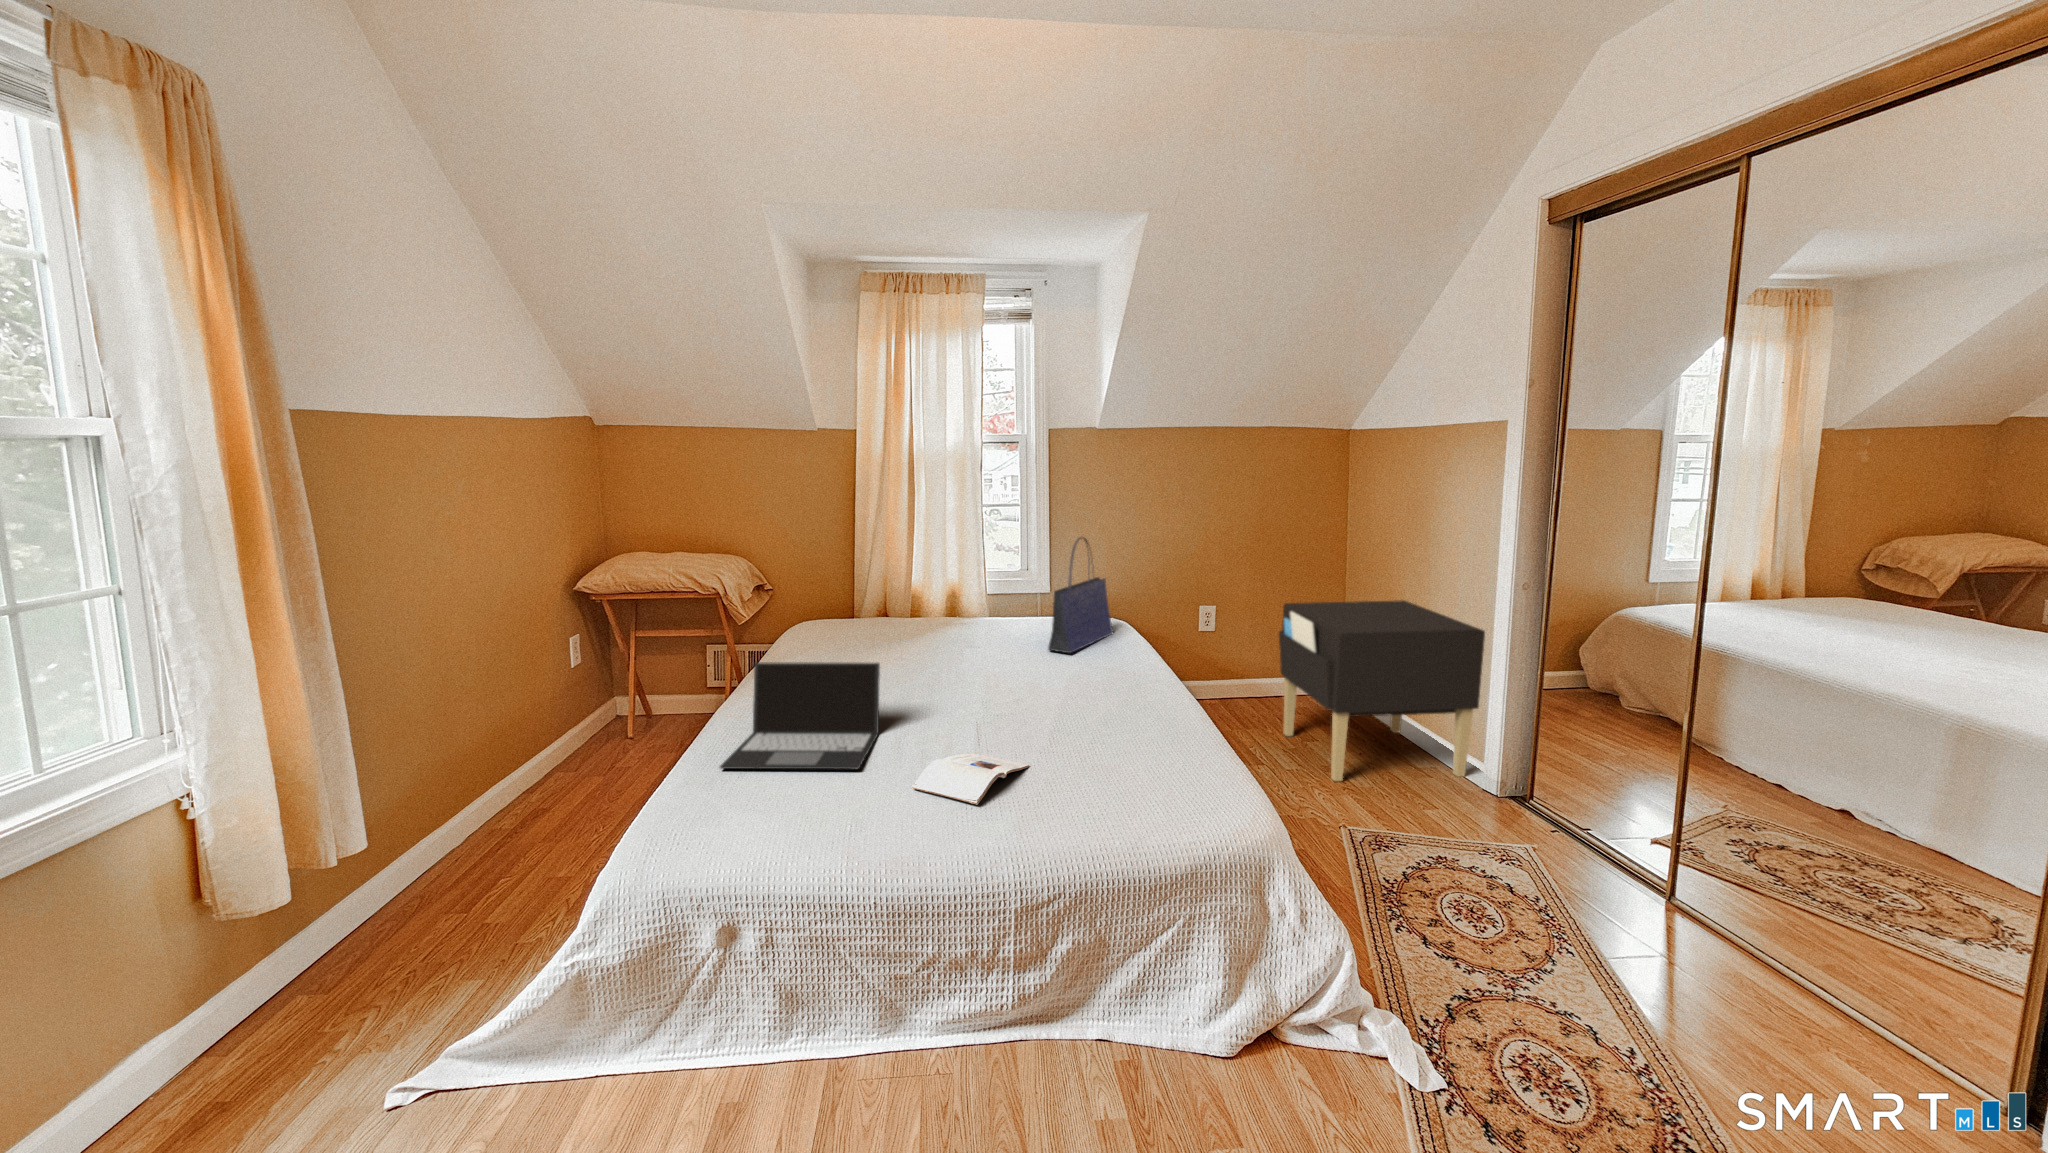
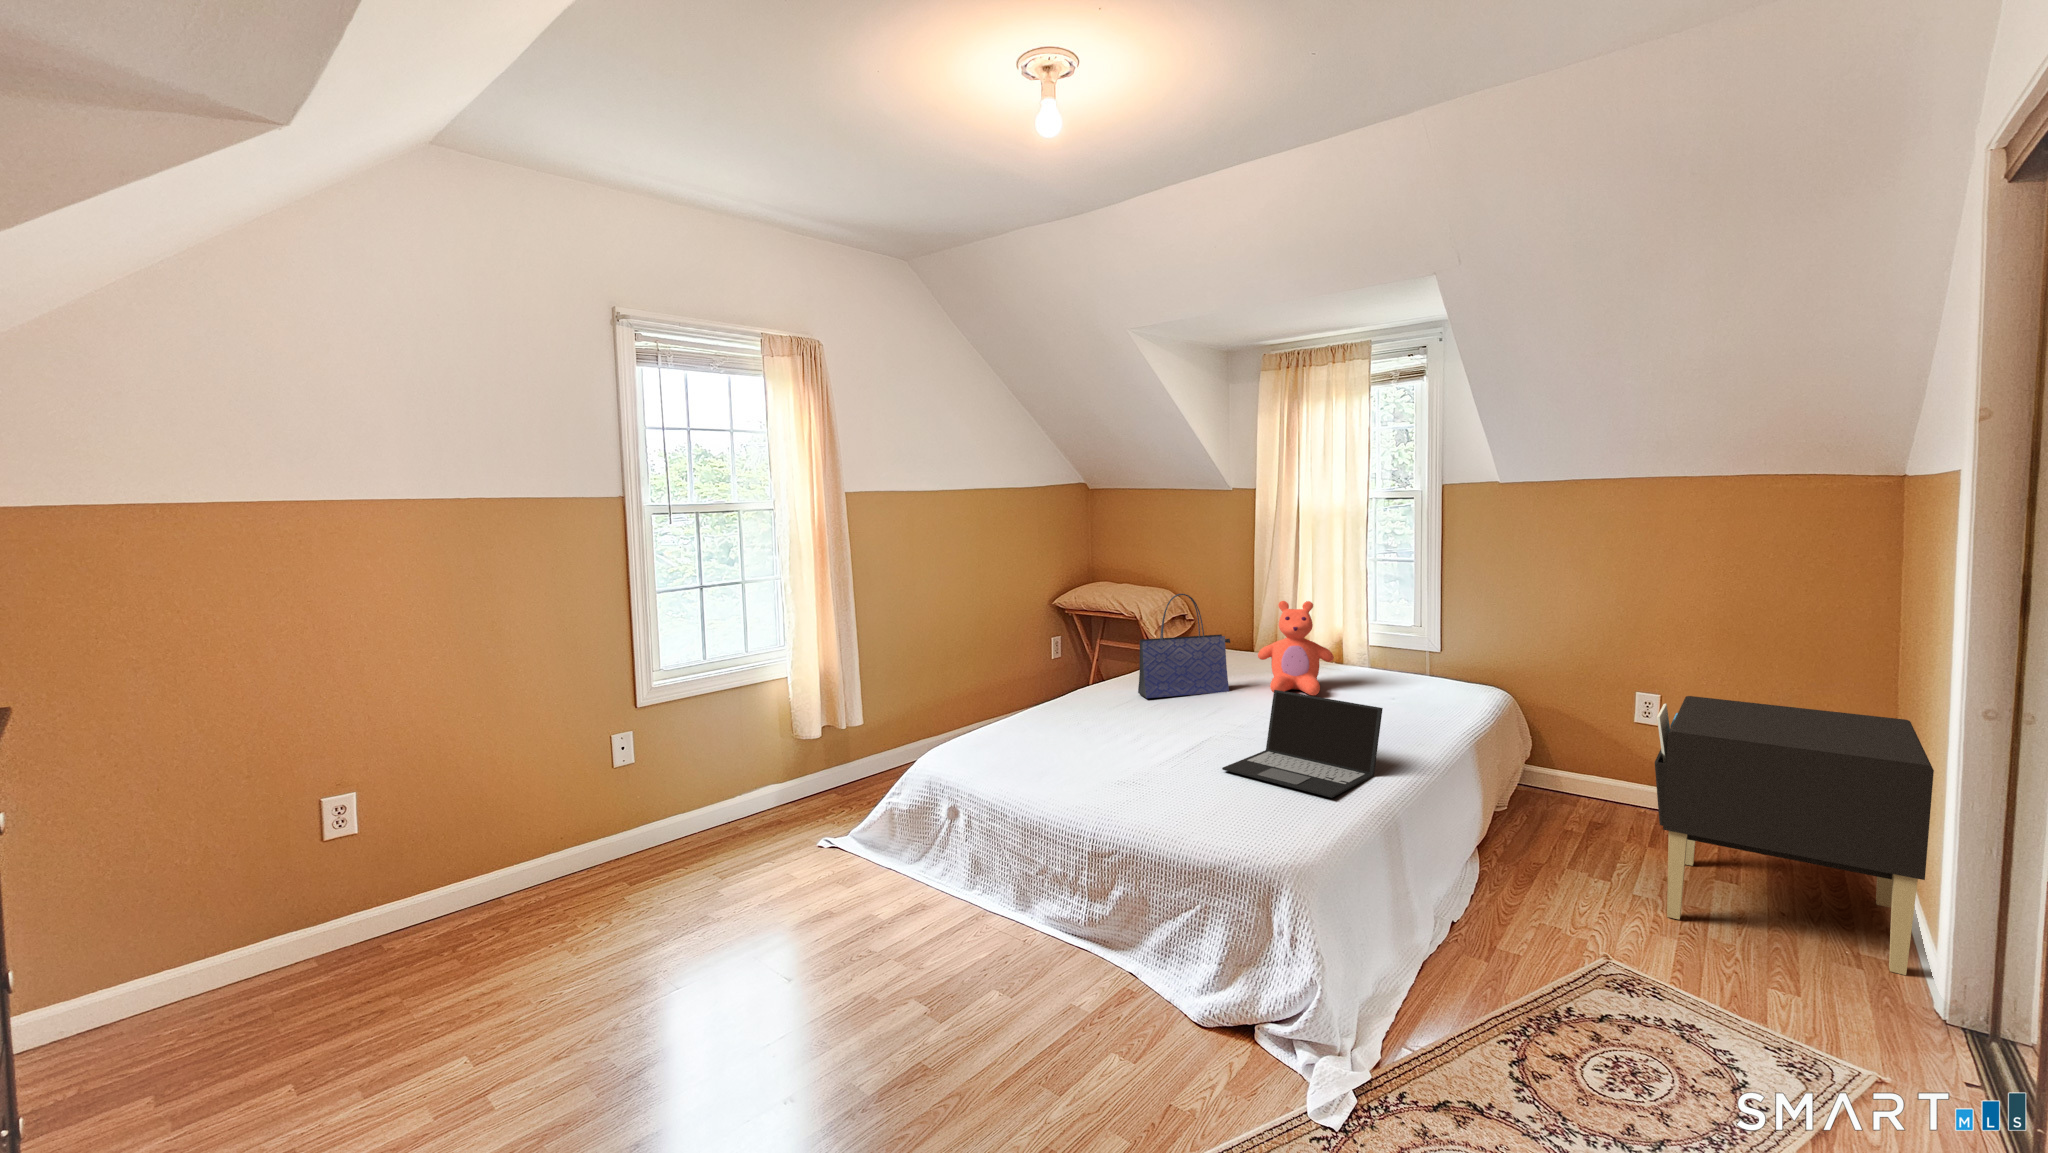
tote bag: present [1048,537,1113,653] -> present [1138,594,1230,698]
teddy bear: none [934,553,1011,658] -> present [1258,601,1334,695]
laptop: present [720,662,880,769] -> present [1222,690,1383,798]
magazine: present [912,753,1029,804] -> none [1091,747,1189,780]

